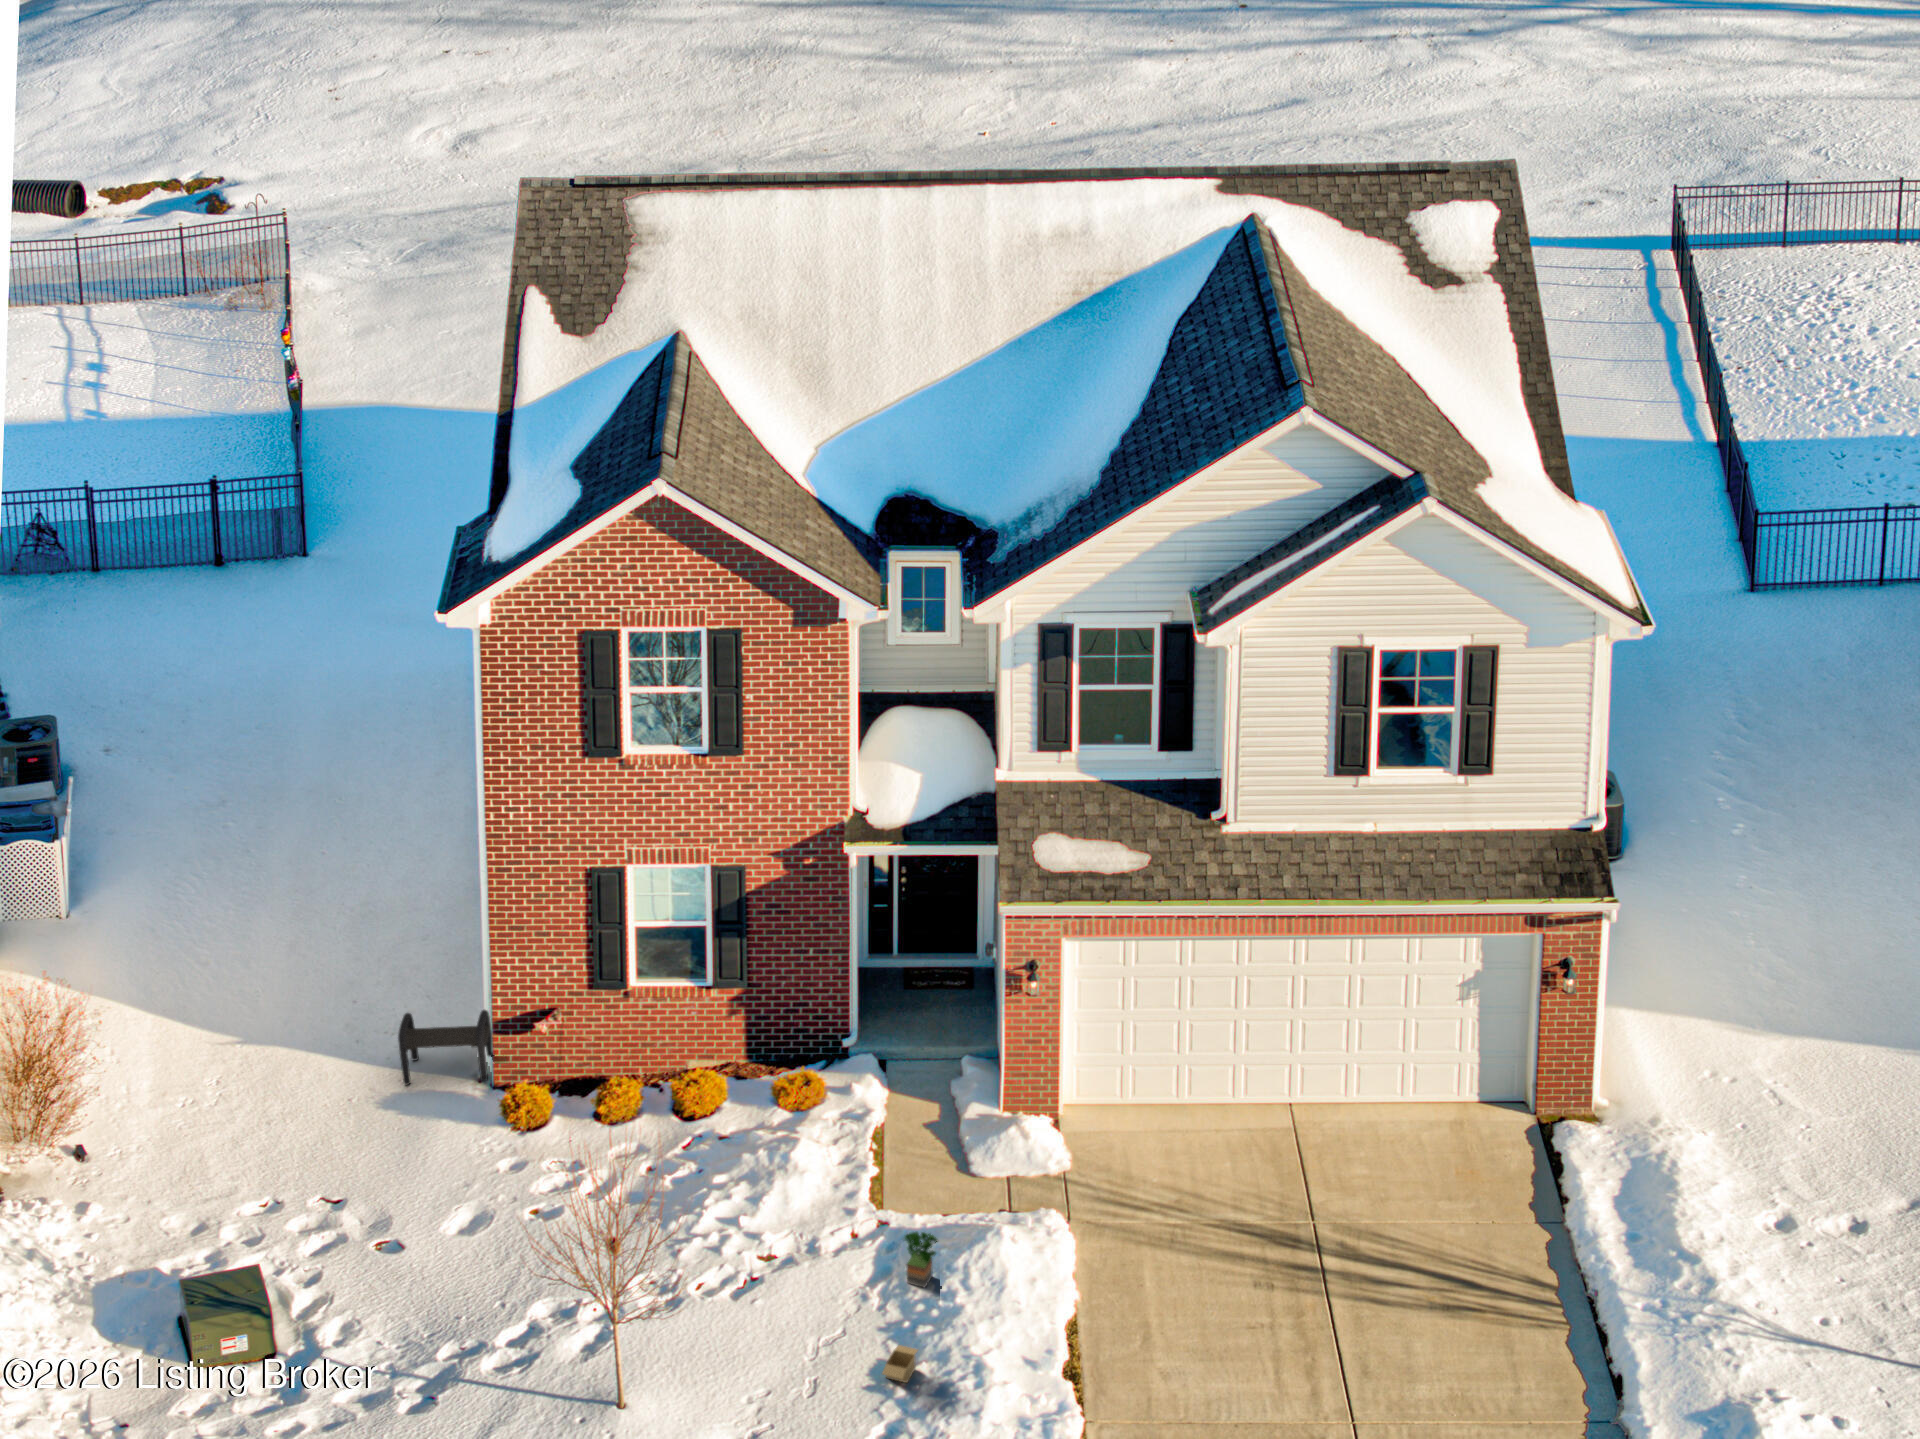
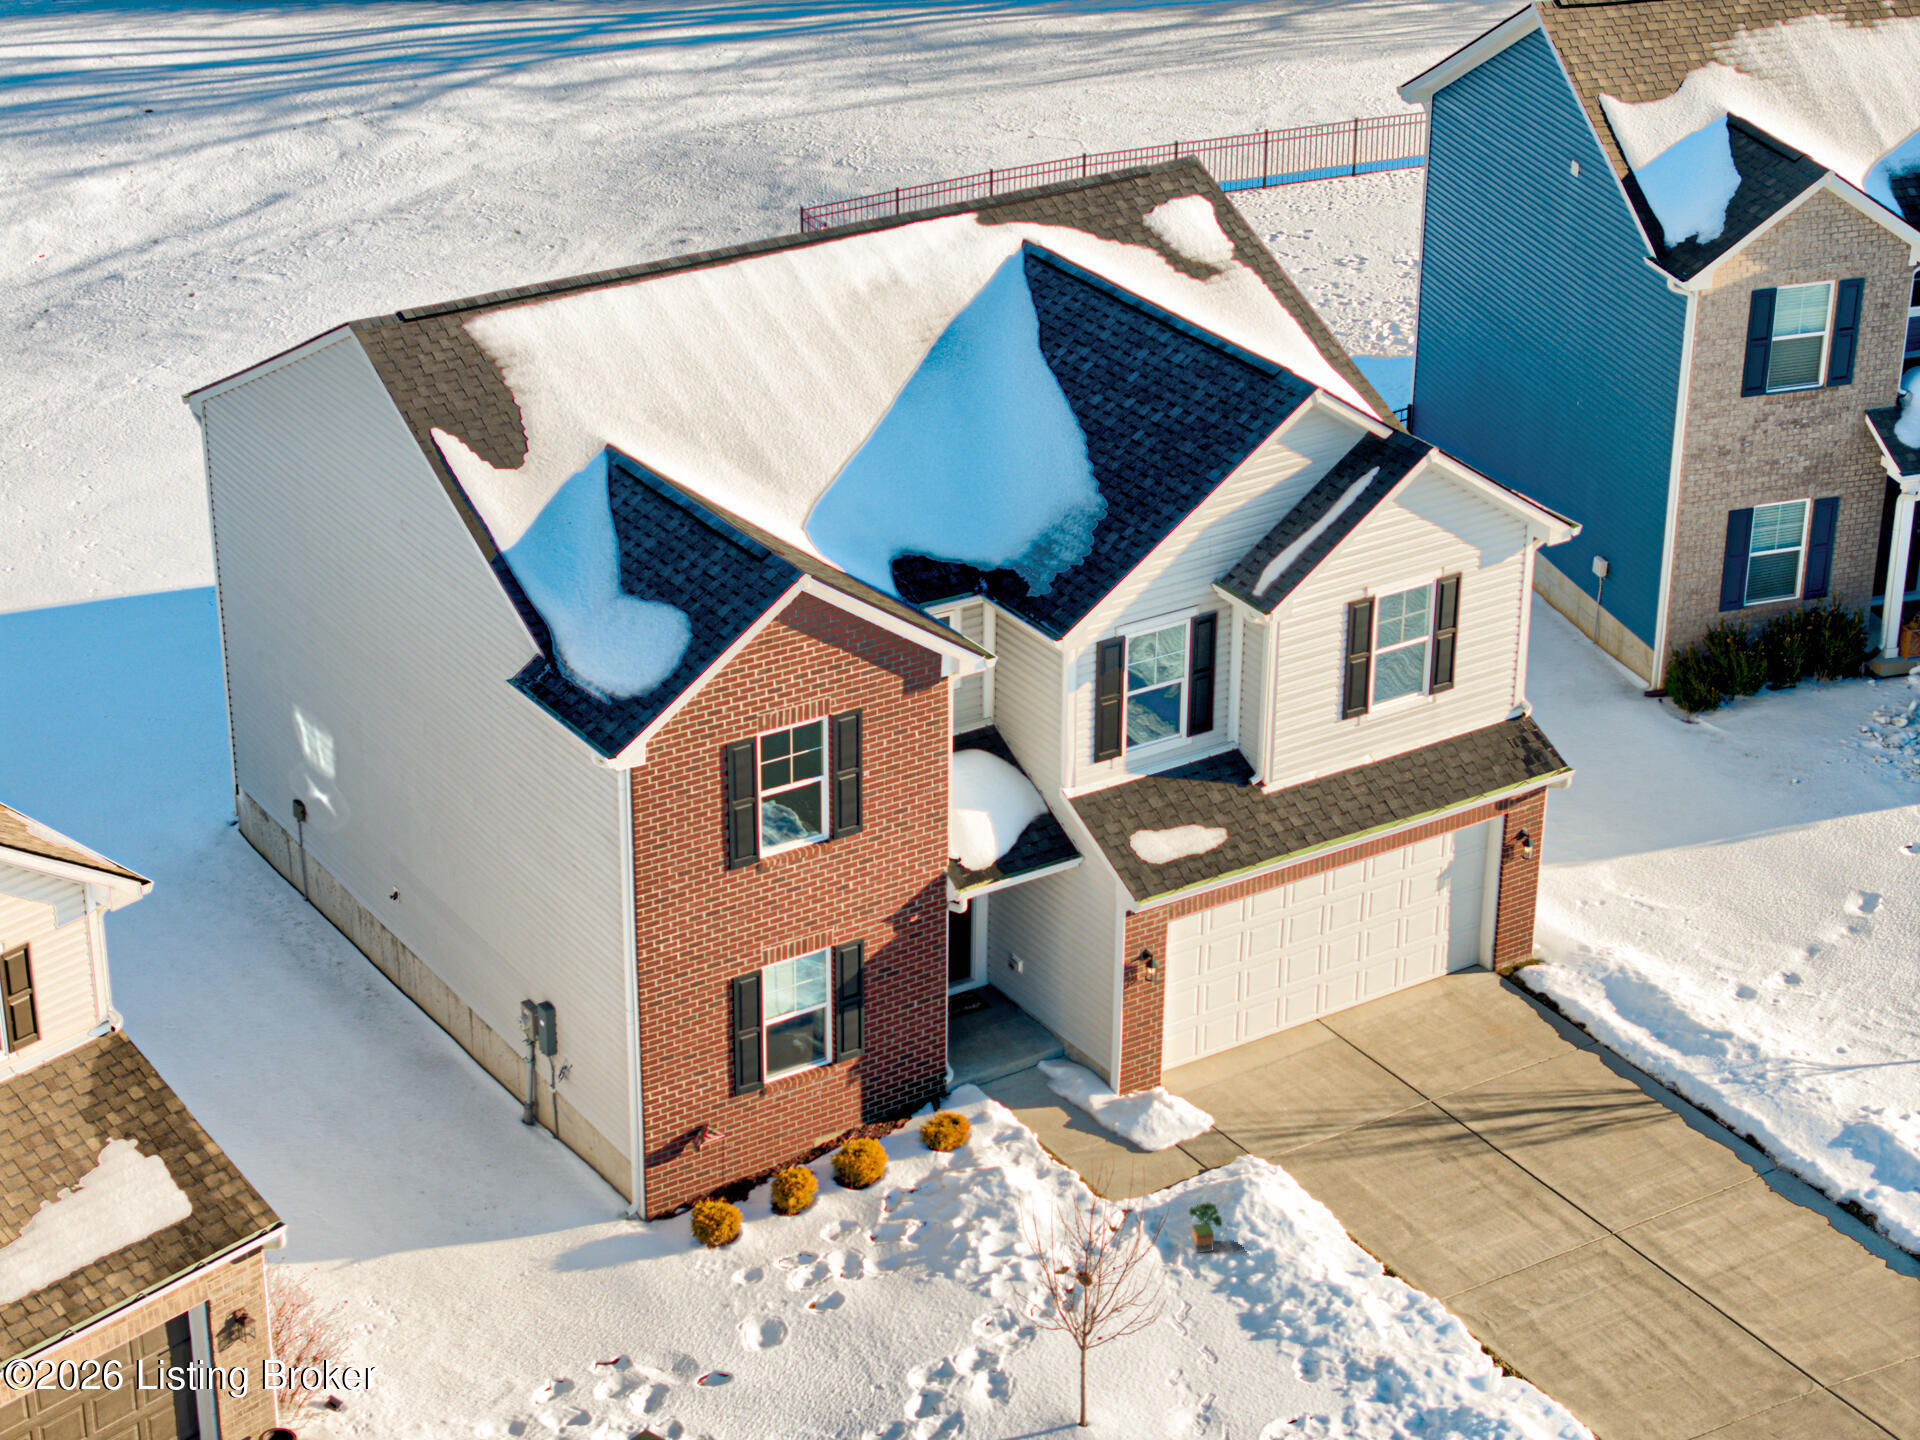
bench: present [398,1010,493,1085] -> none [540,1153,643,1253]
cardboard box: present [882,1345,918,1383] -> none [1254,1295,1286,1327]

